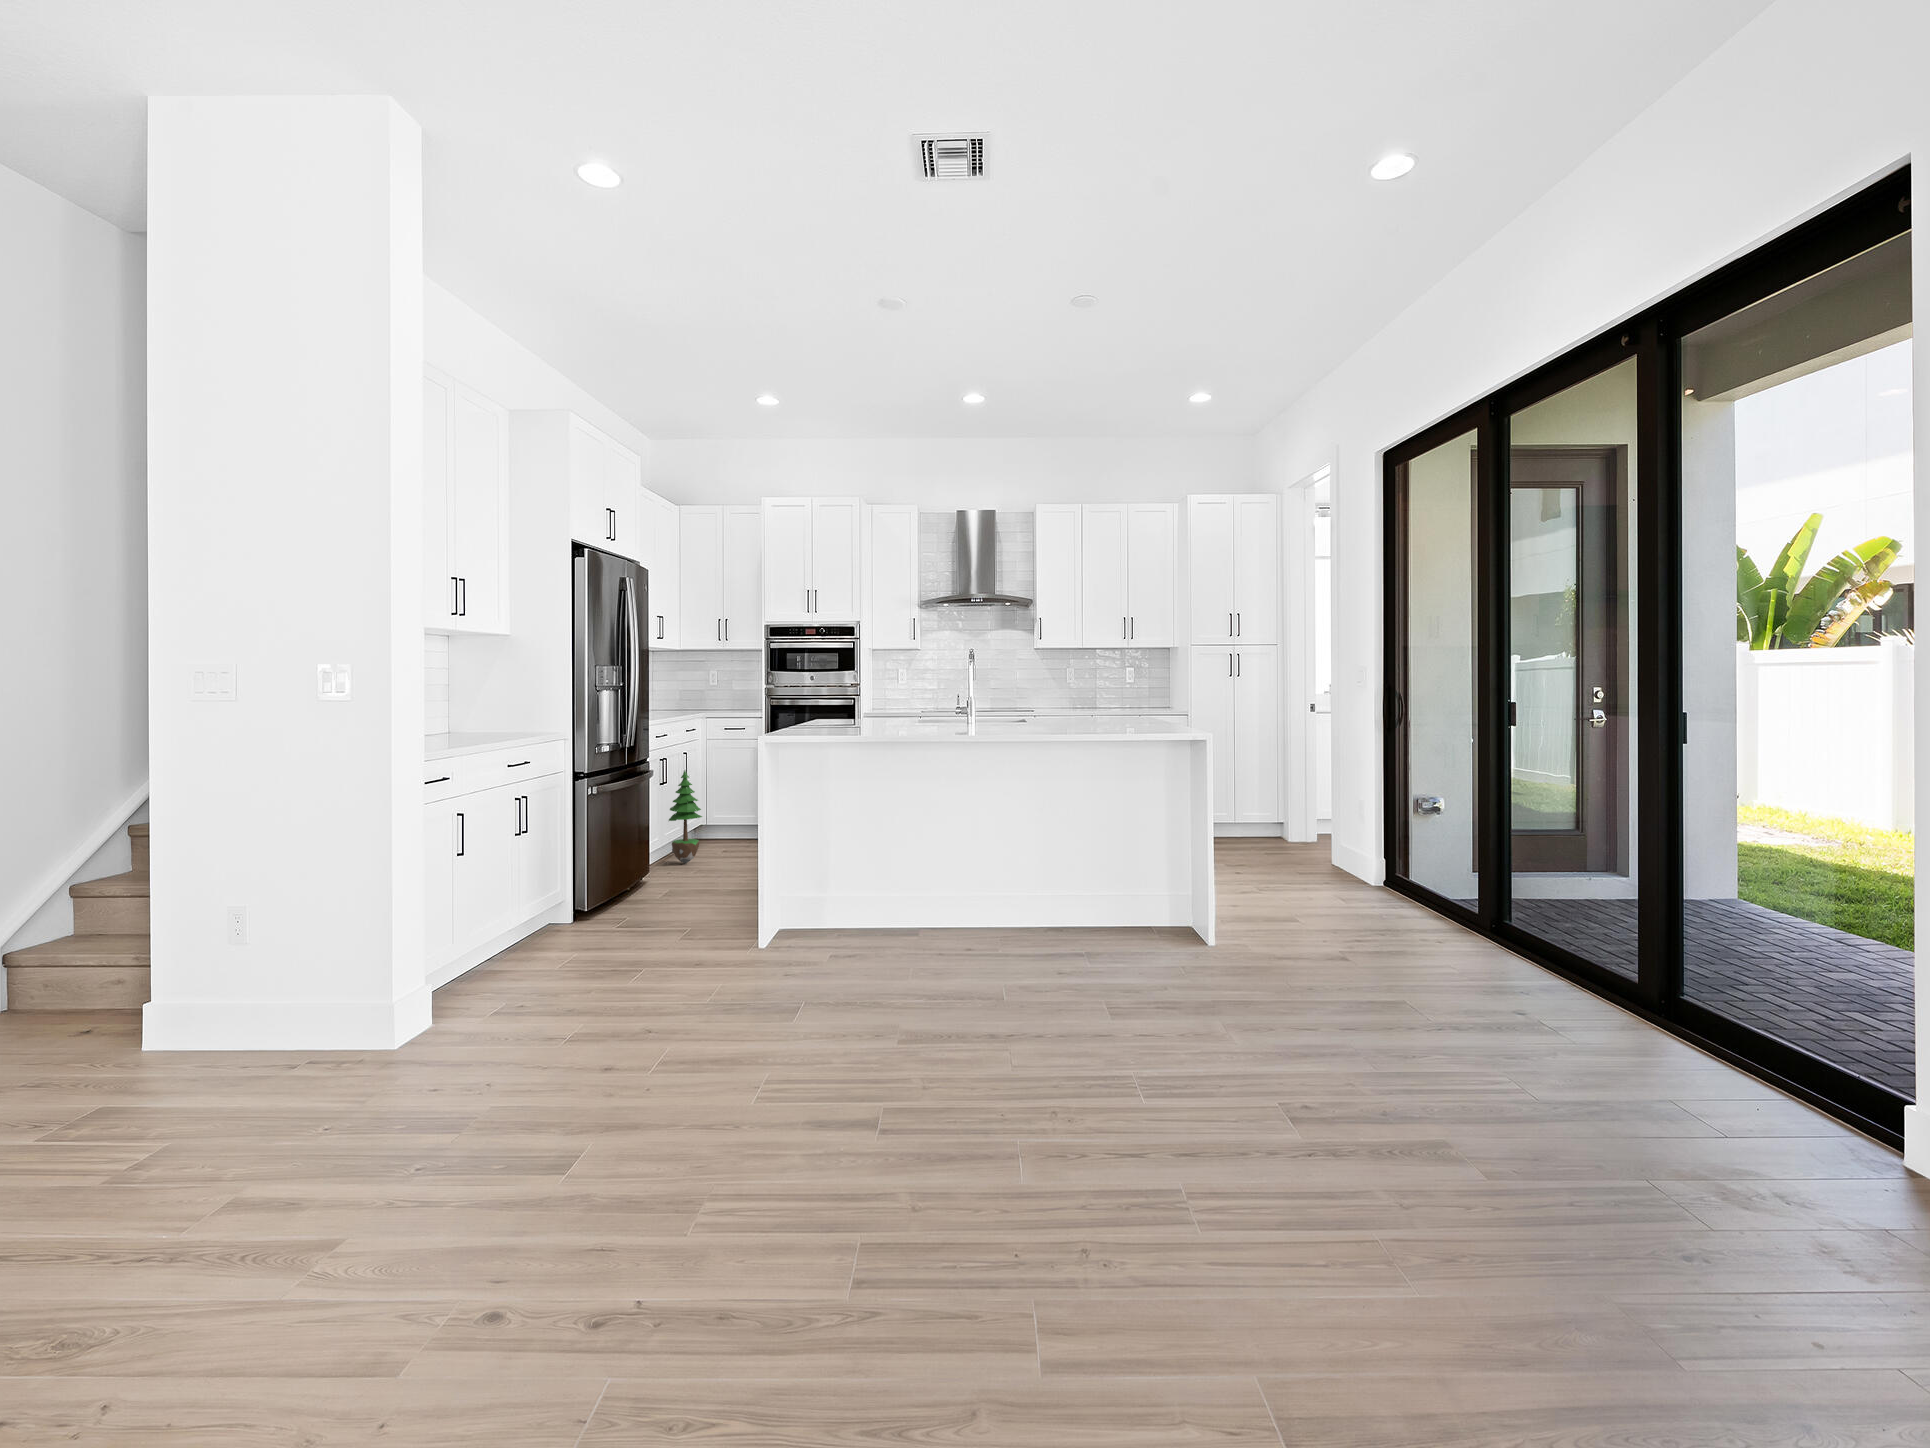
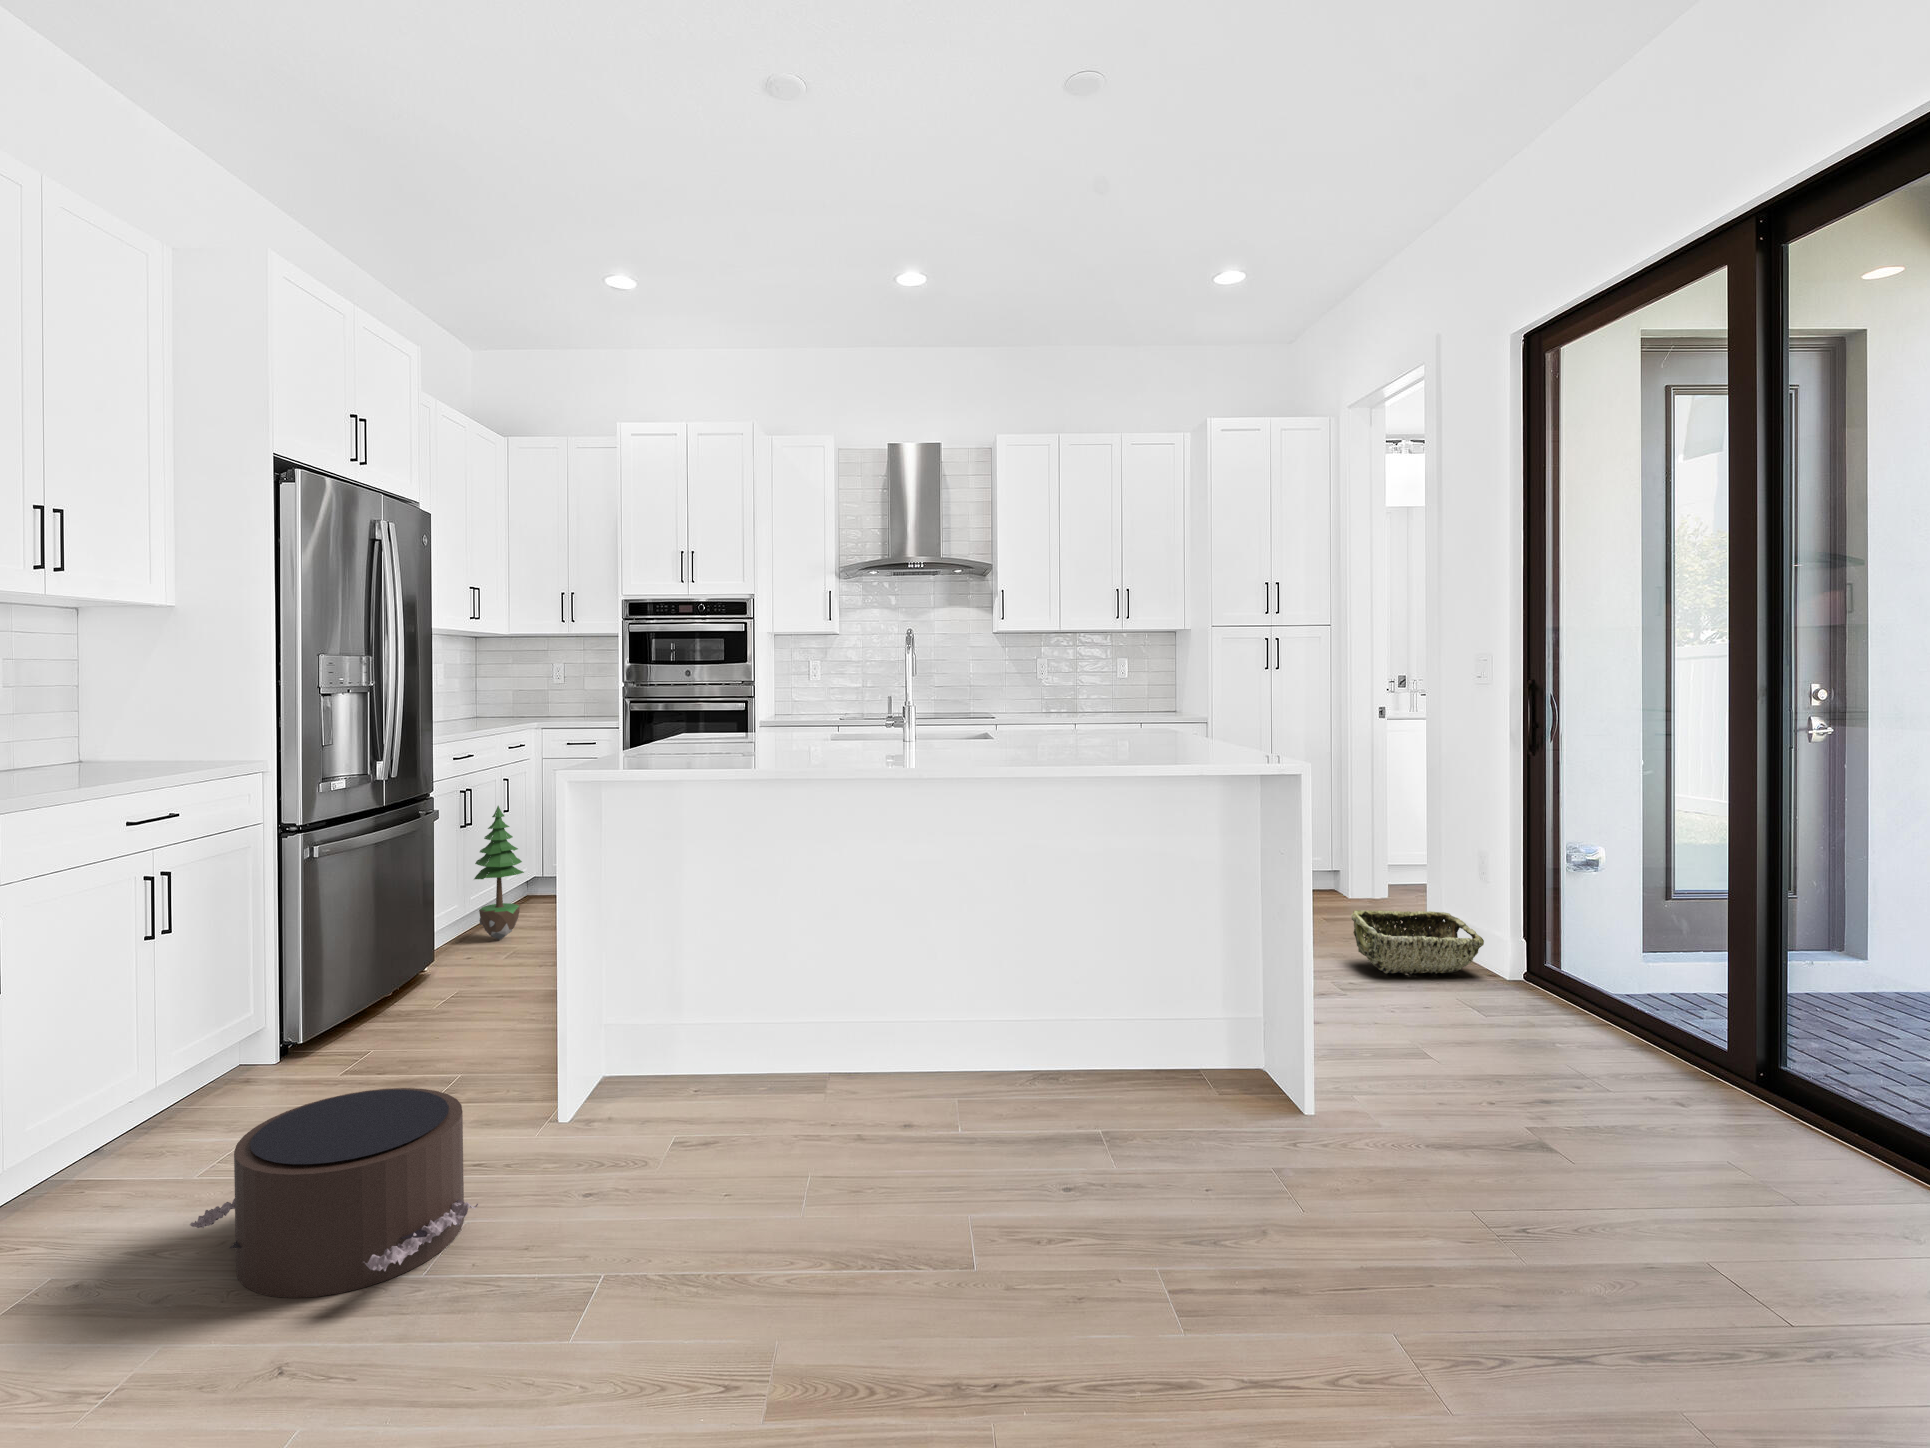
woven basket: none [1272,841,1358,882] -> present [1351,910,1484,974]
pouf: none [579,915,734,1010] -> present [190,1088,478,1298]

